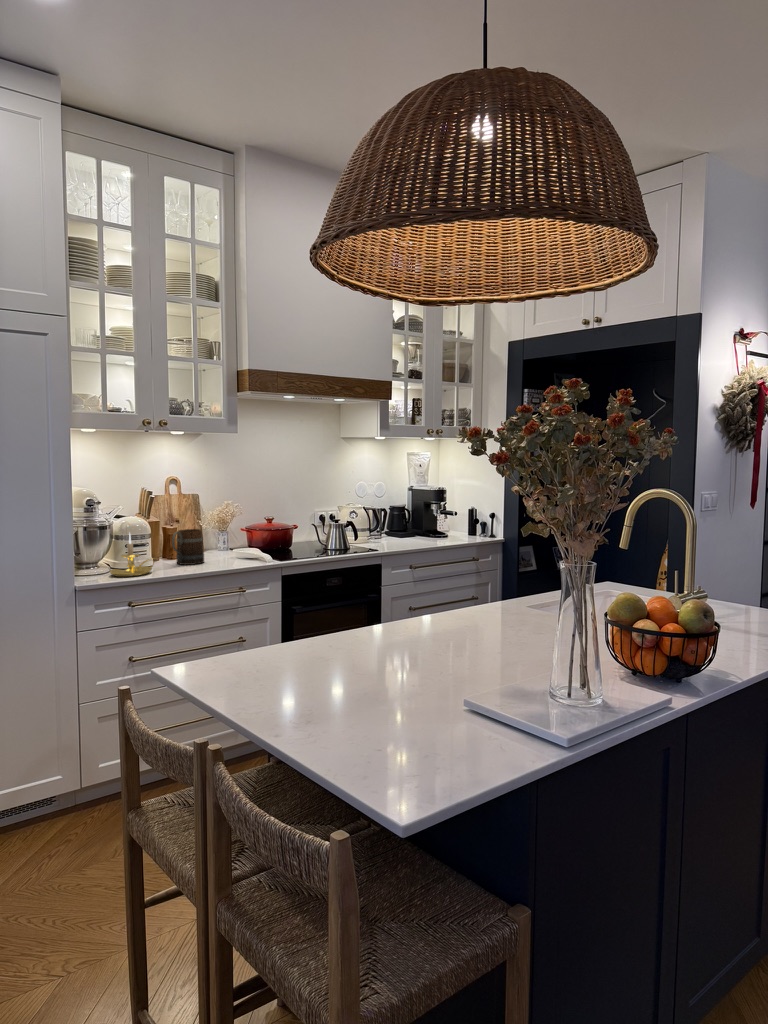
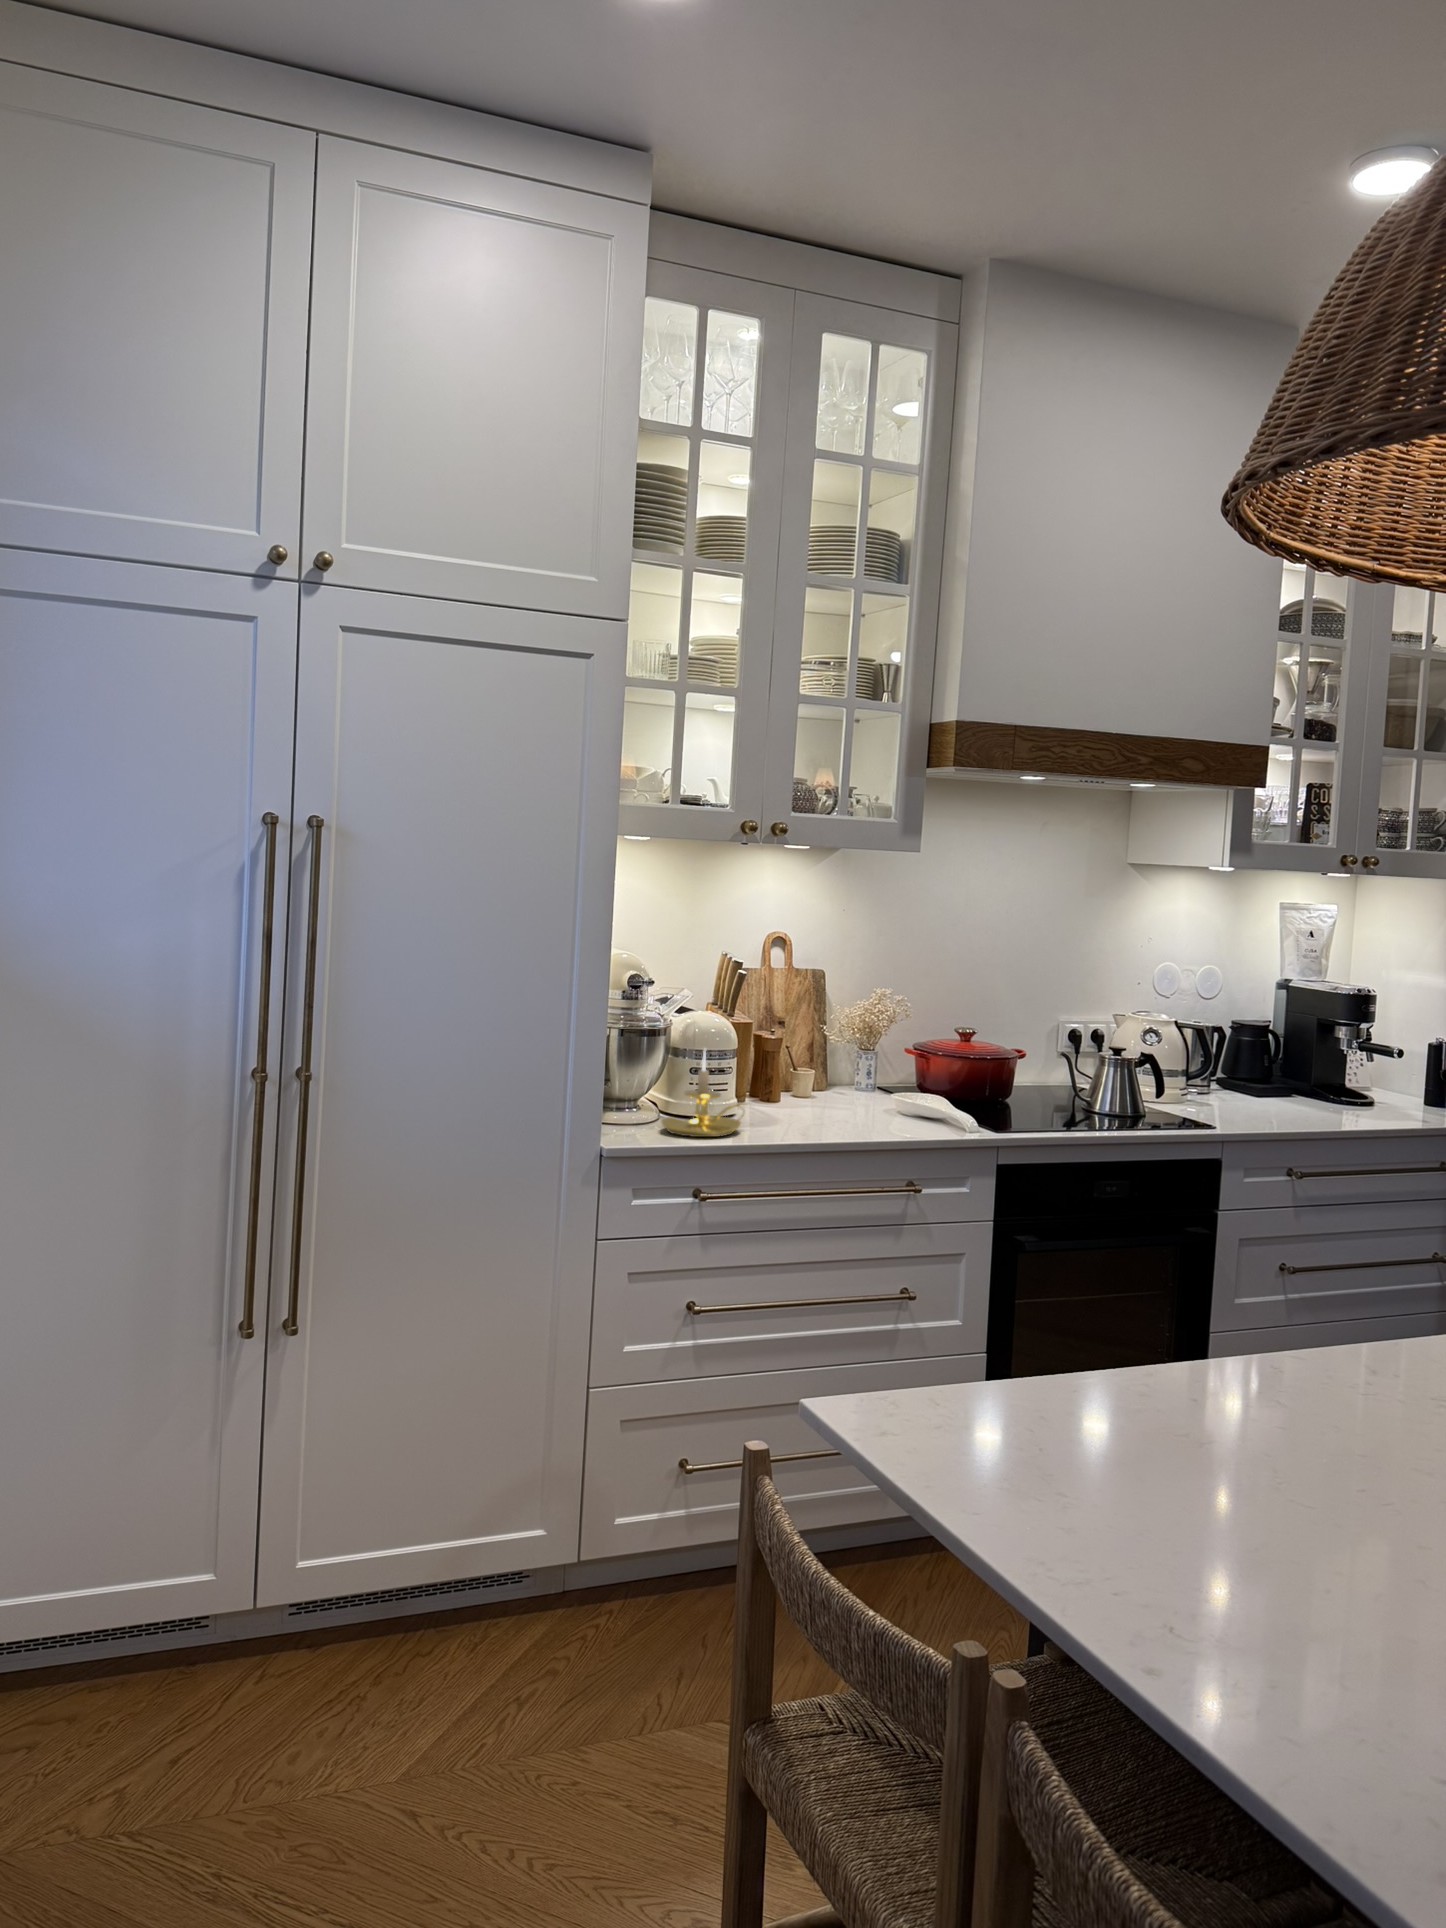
mug: present [172,529,204,565] -> none [780,1046,840,1122]

